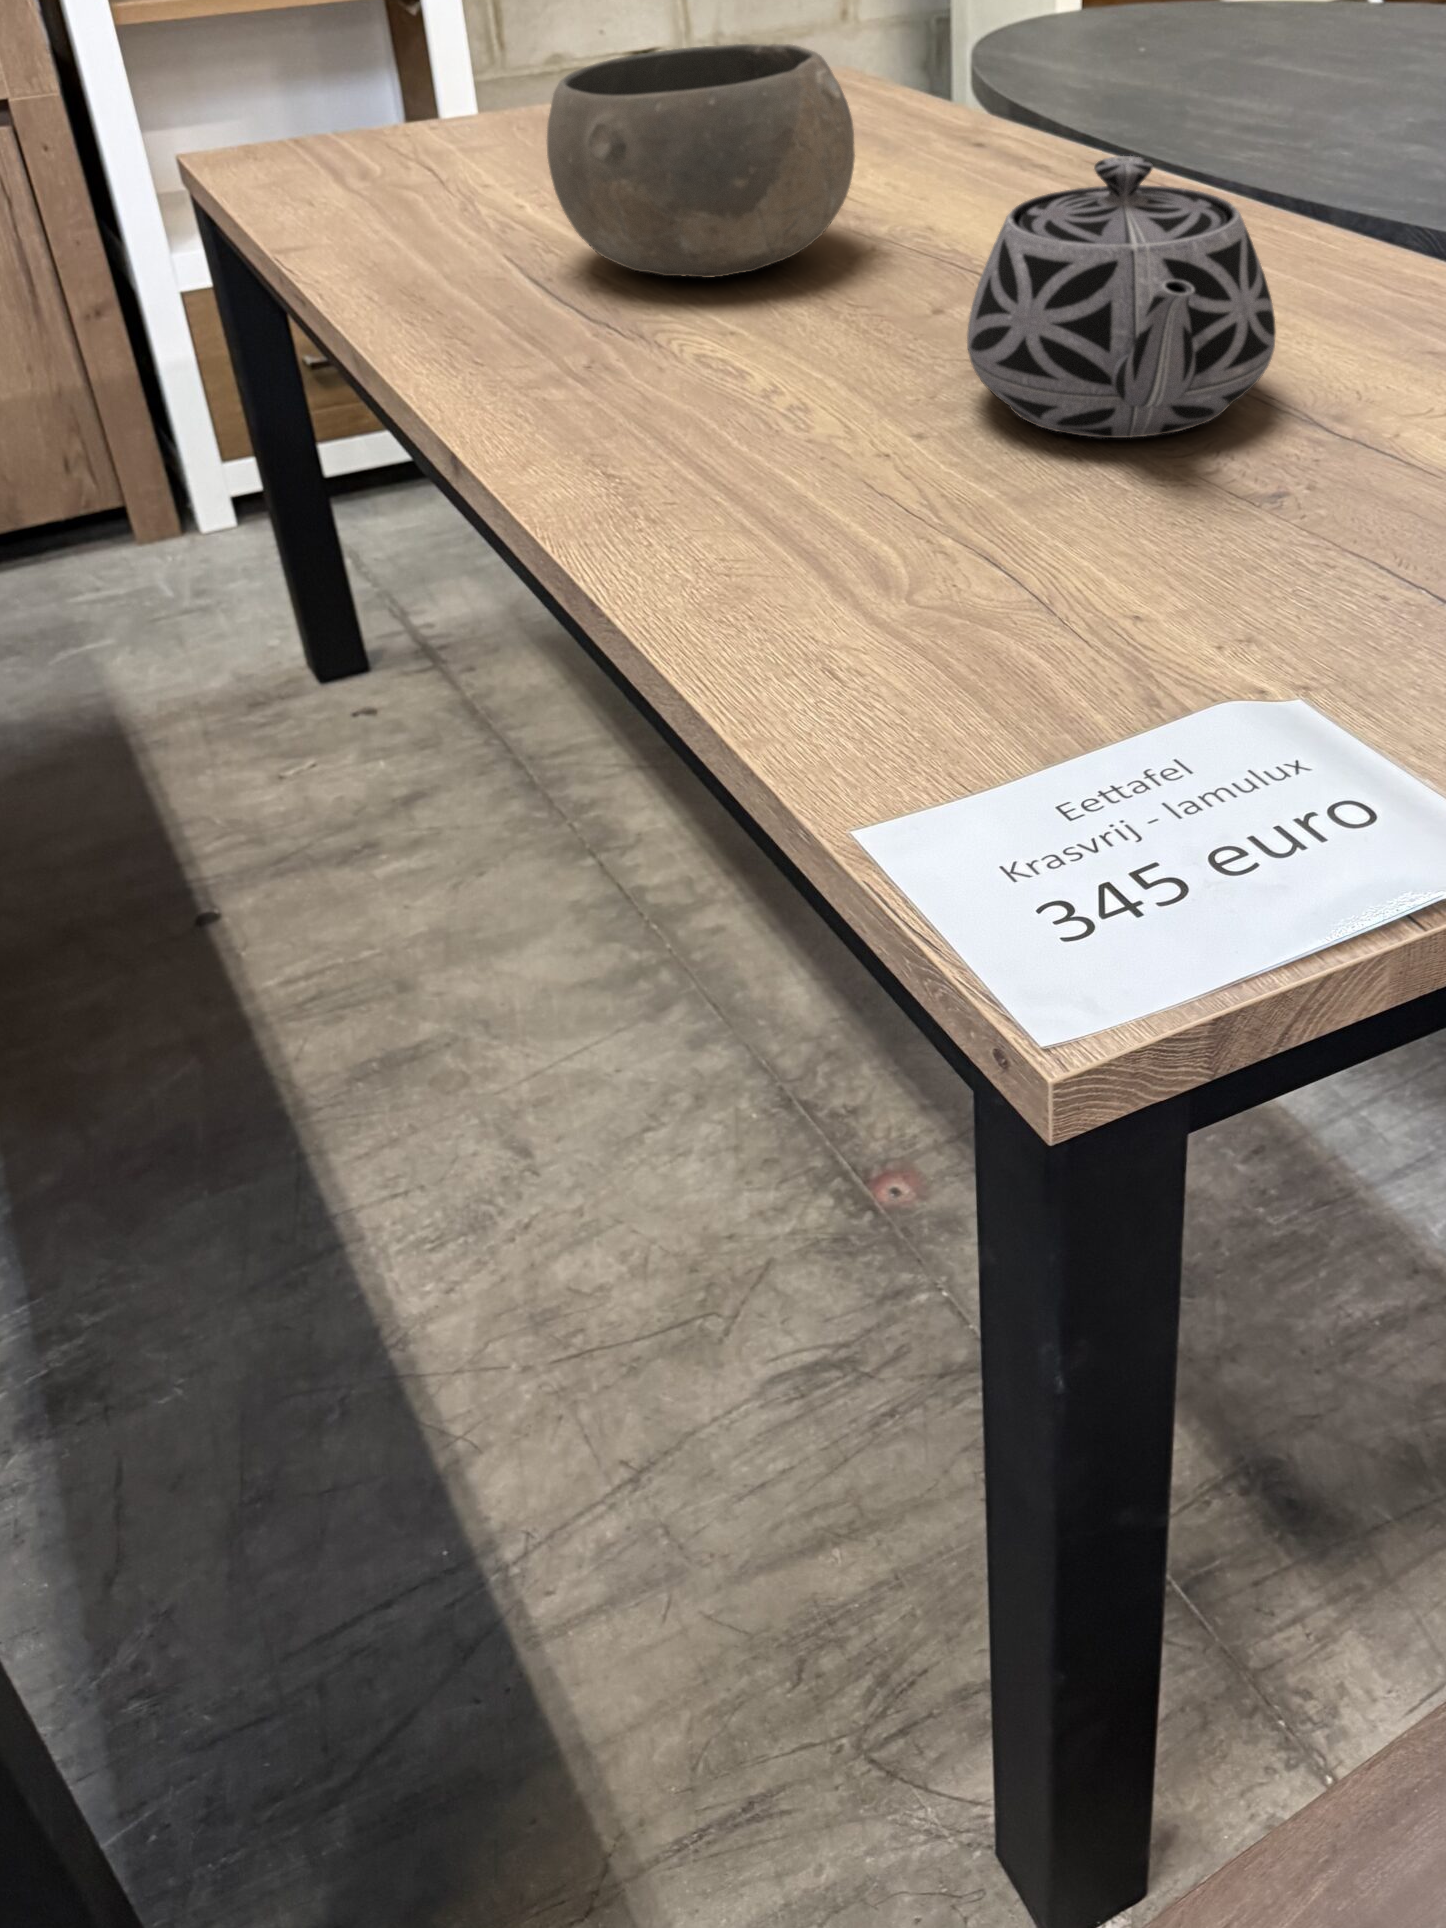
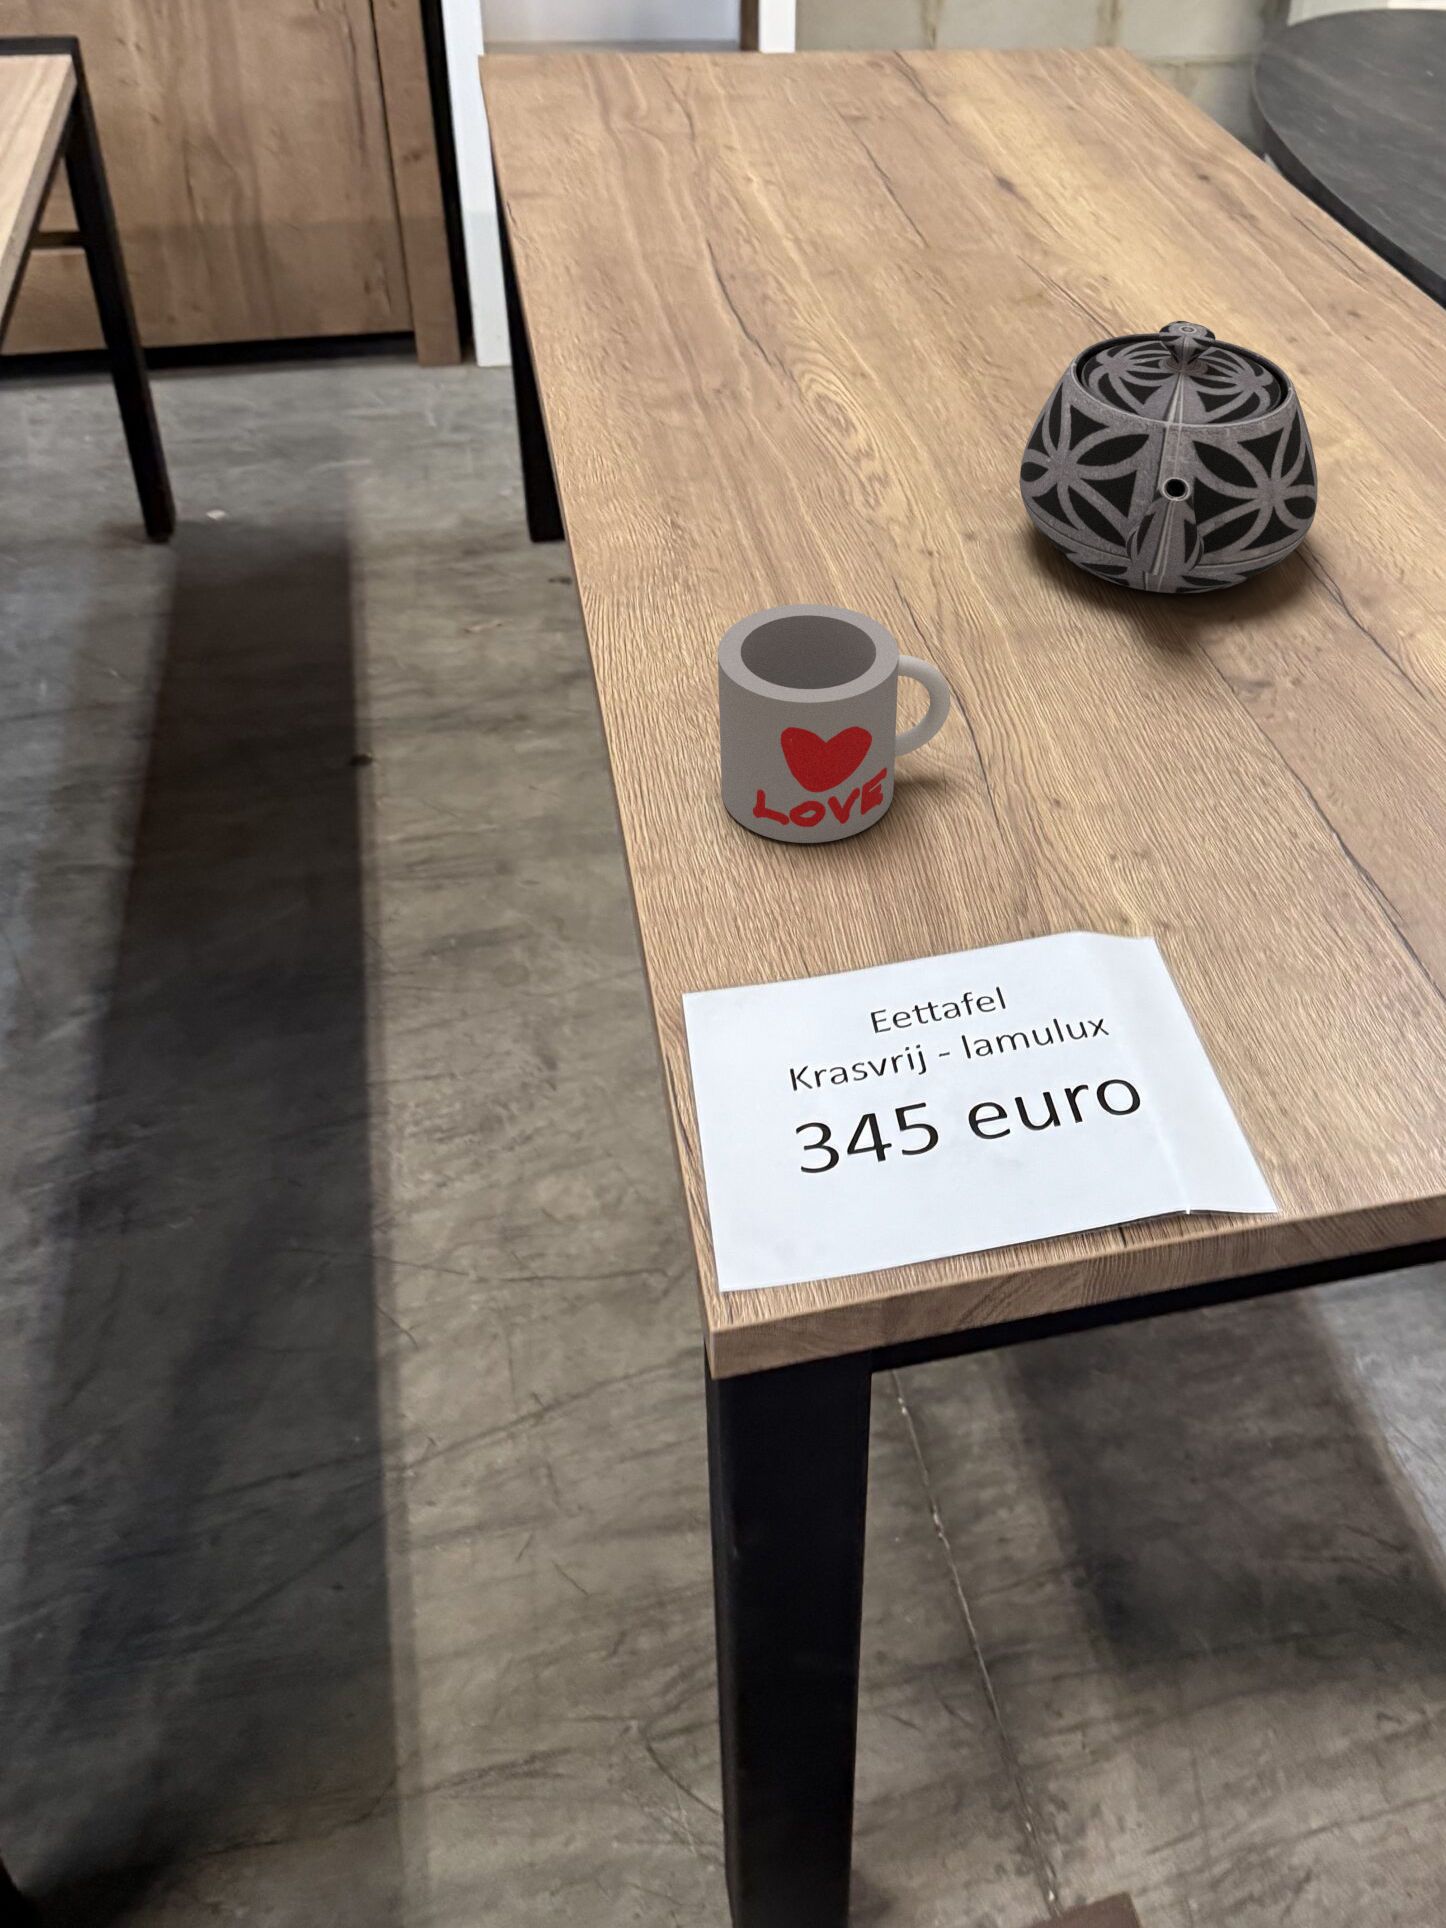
bowl: present [547,44,855,278] -> none [727,84,1017,314]
mug: none [780,444,1018,689] -> present [718,604,951,843]

